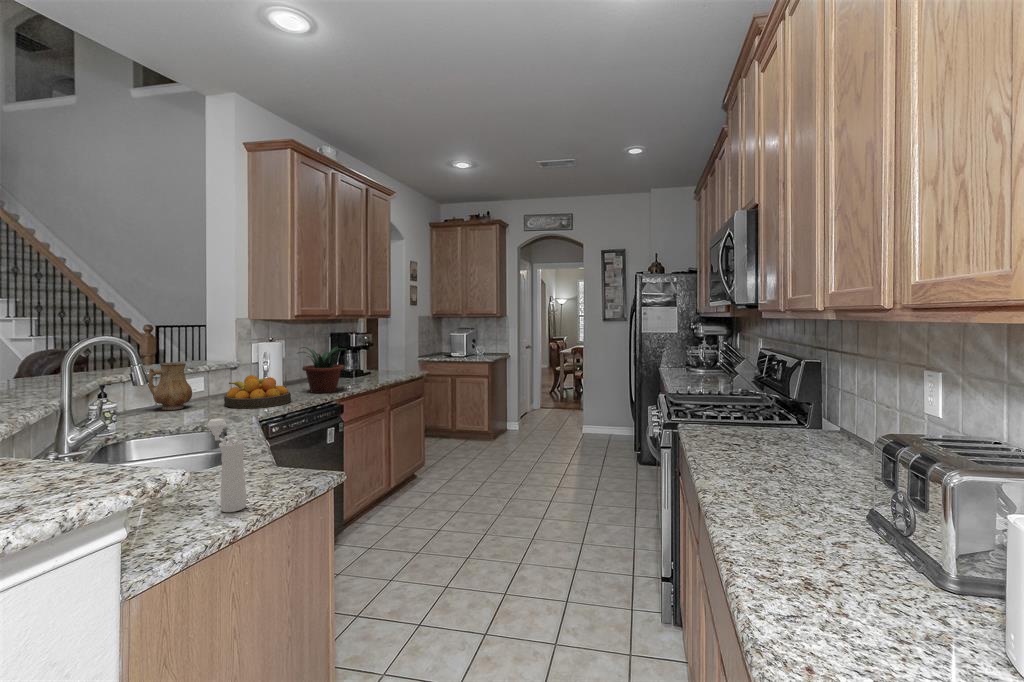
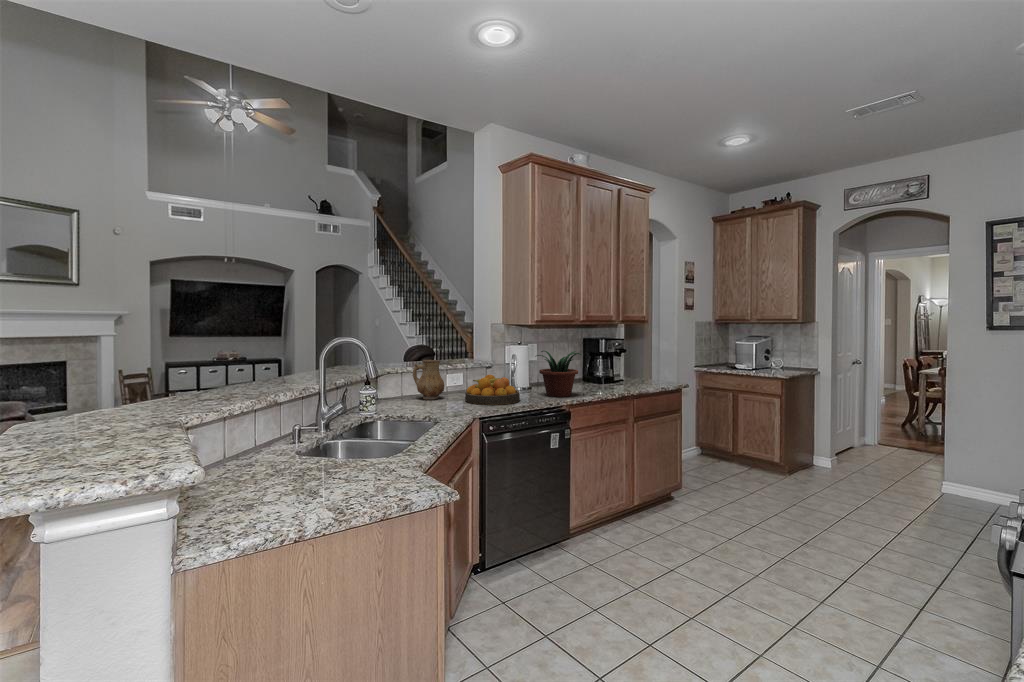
pepper mill: present [207,419,246,512] -> none [327,408,353,498]

